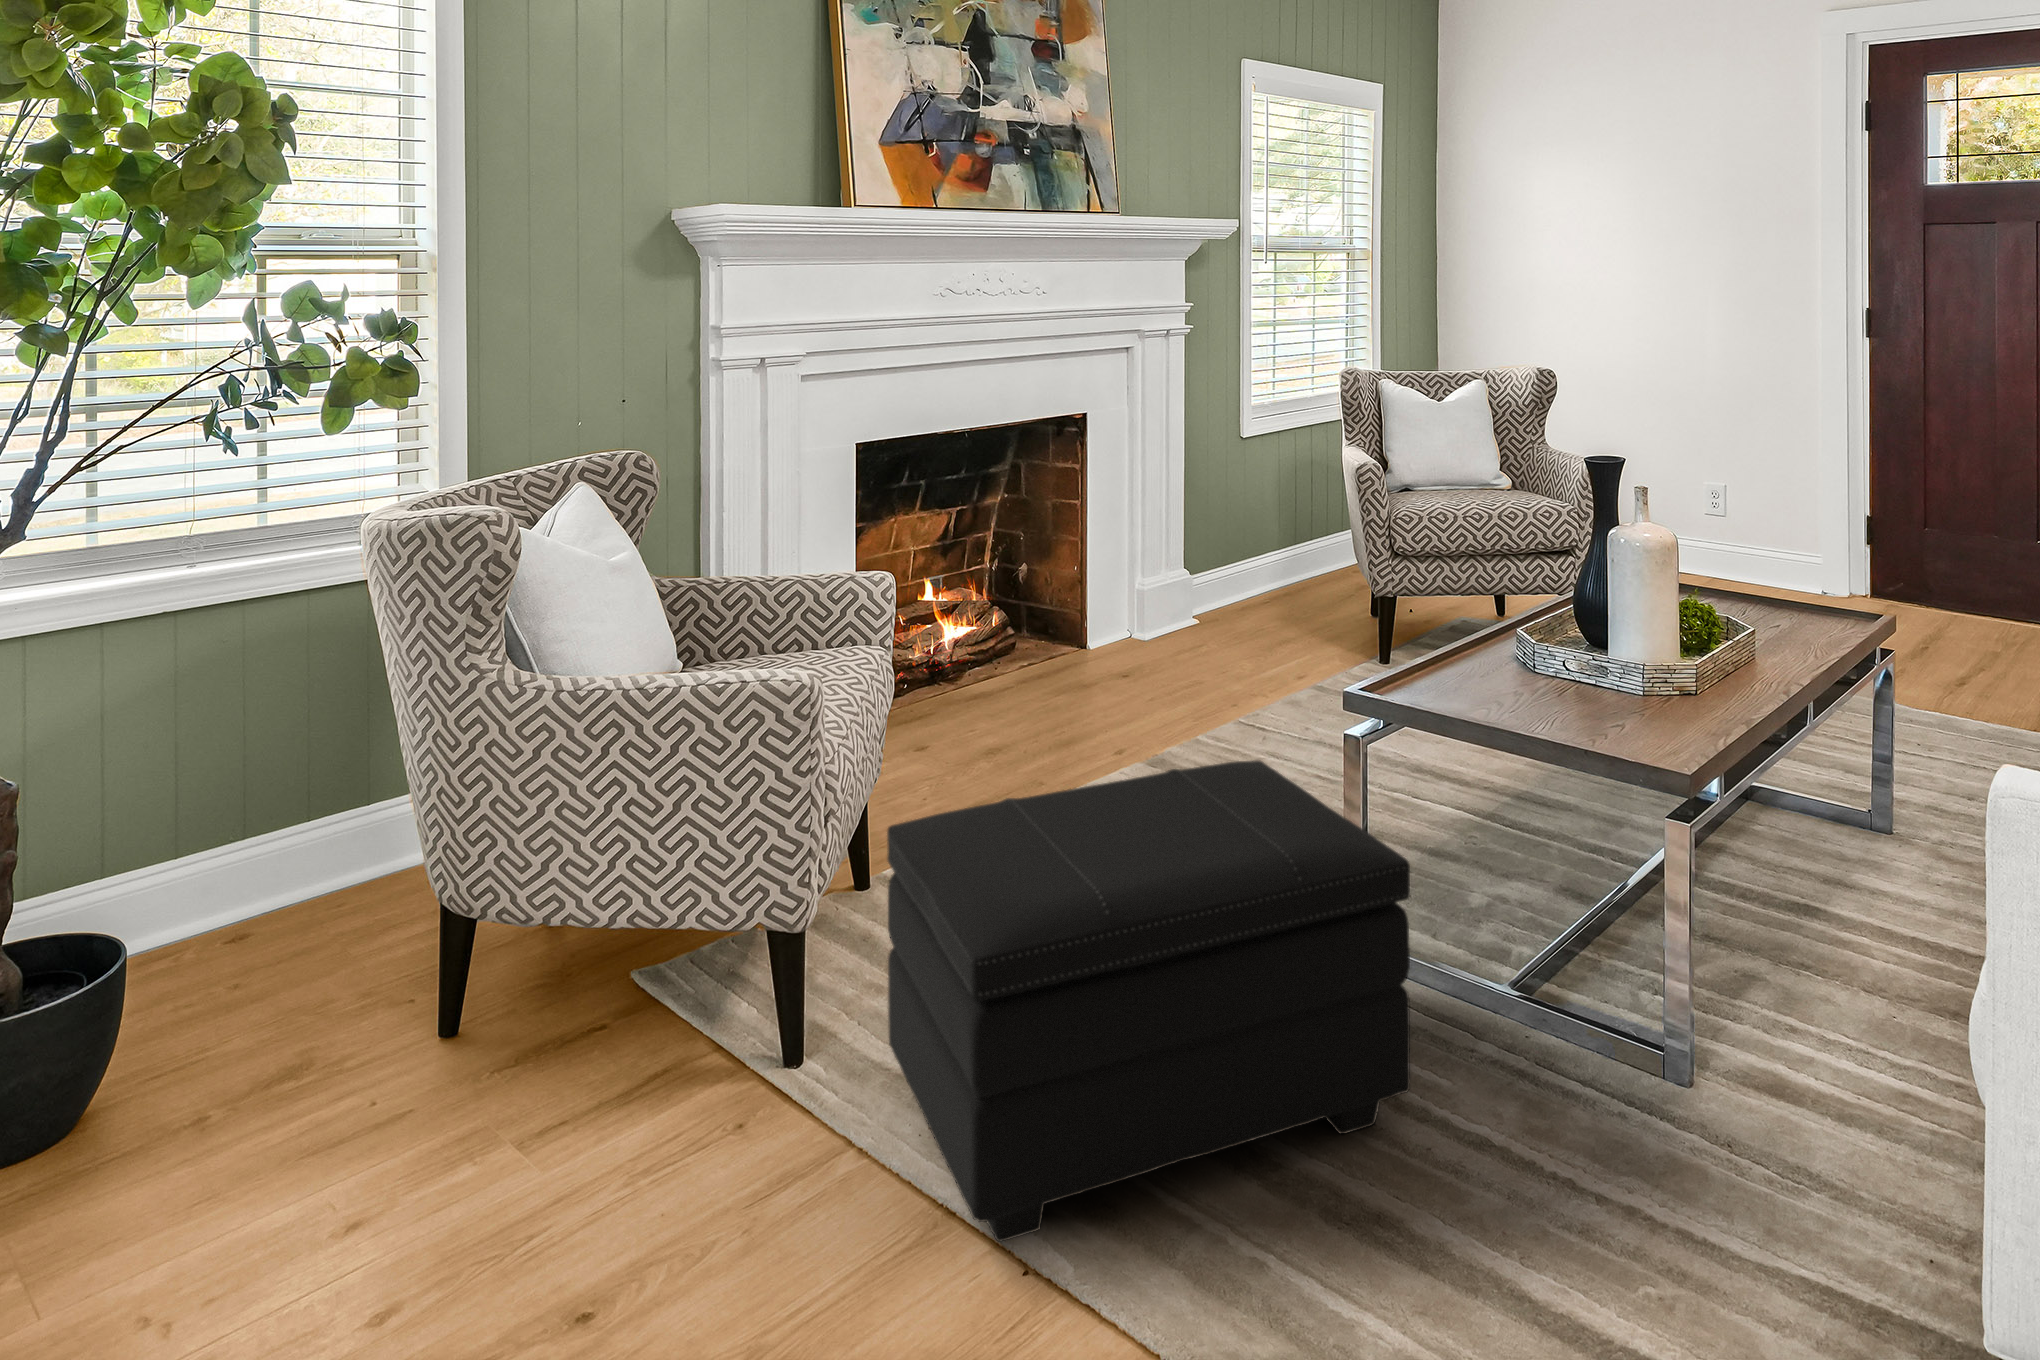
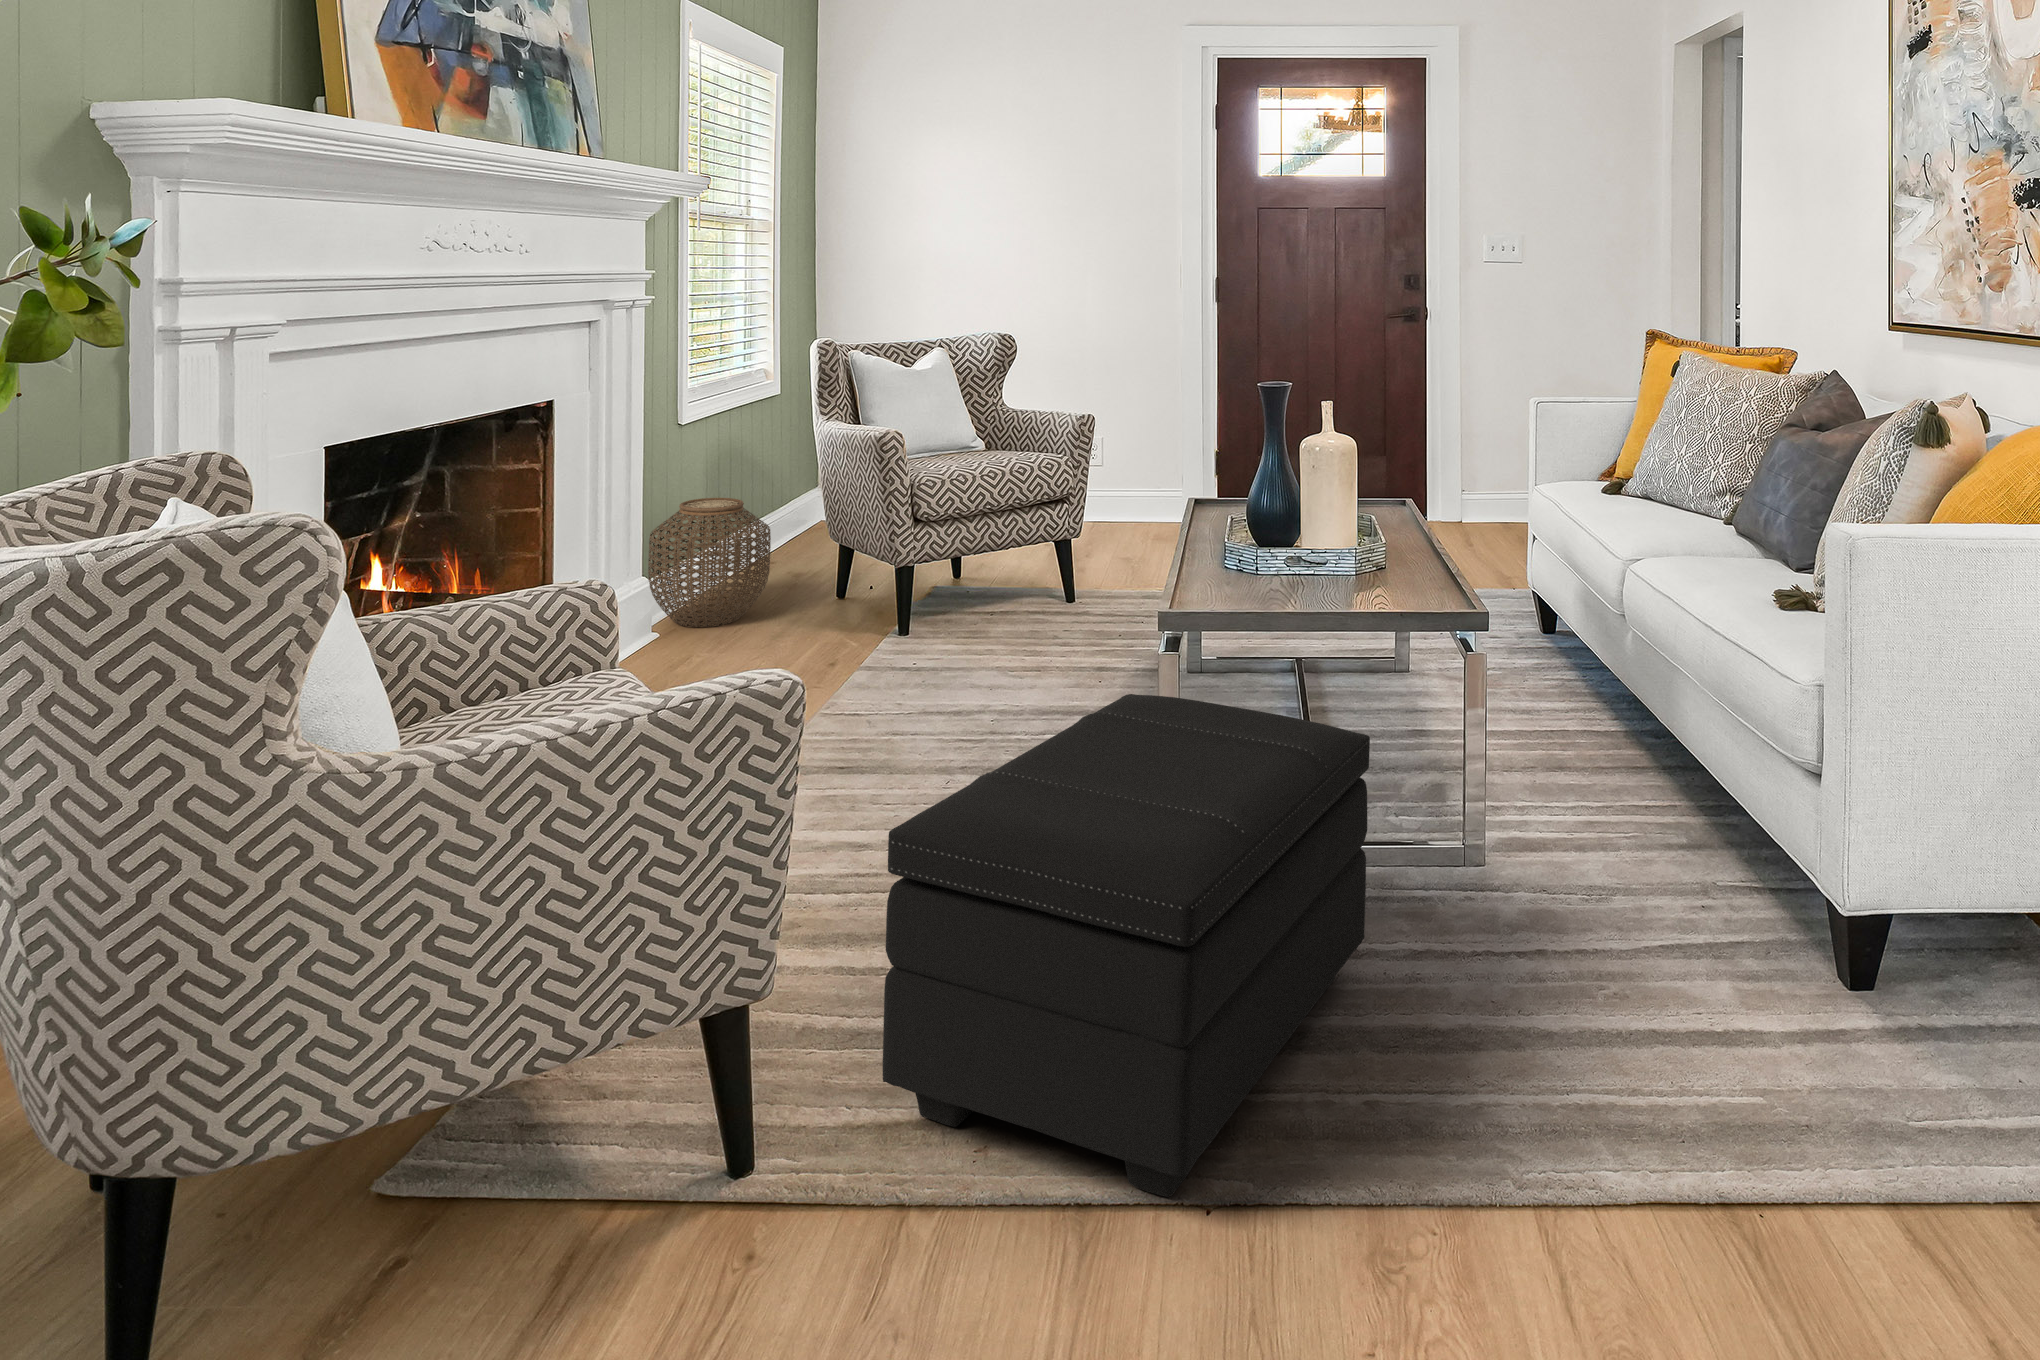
woven basket: none [1188,515,1291,632] -> present [648,498,771,627]

